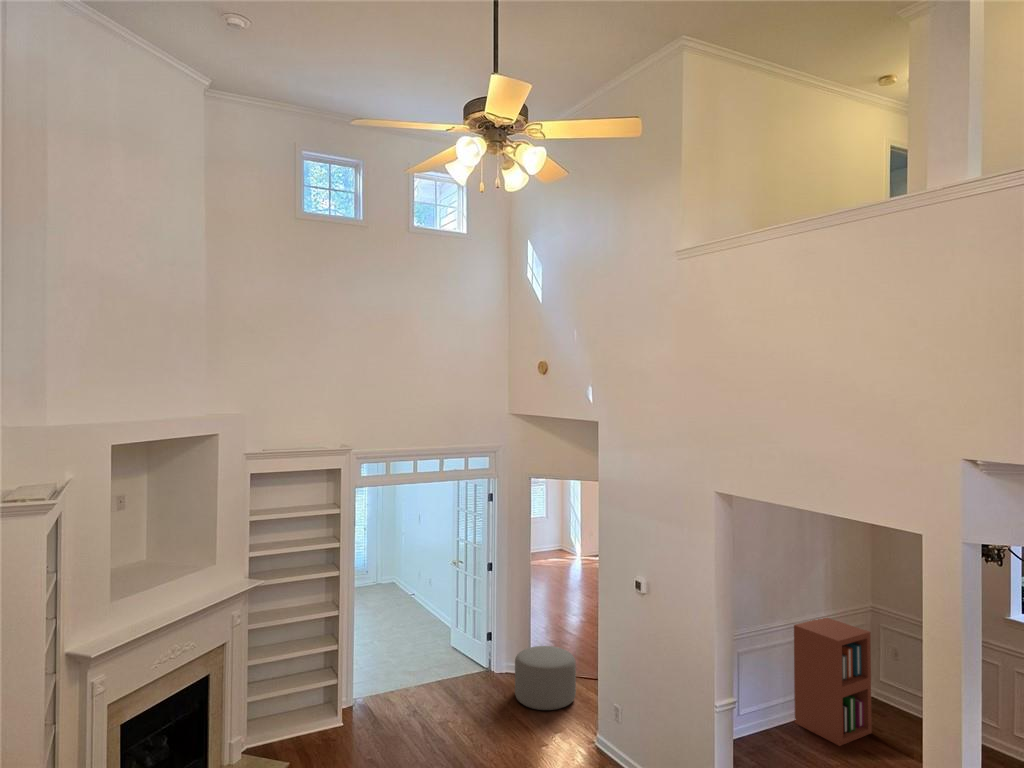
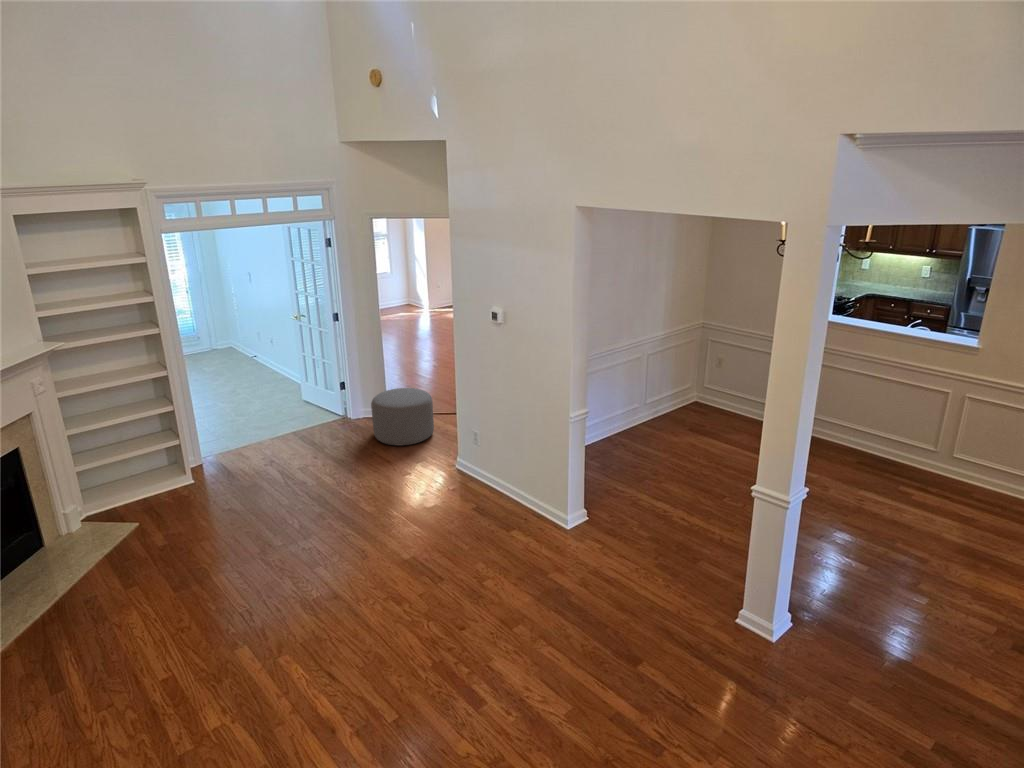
bookshelf: present [794,618,872,746] -> none [631,338,701,443]

